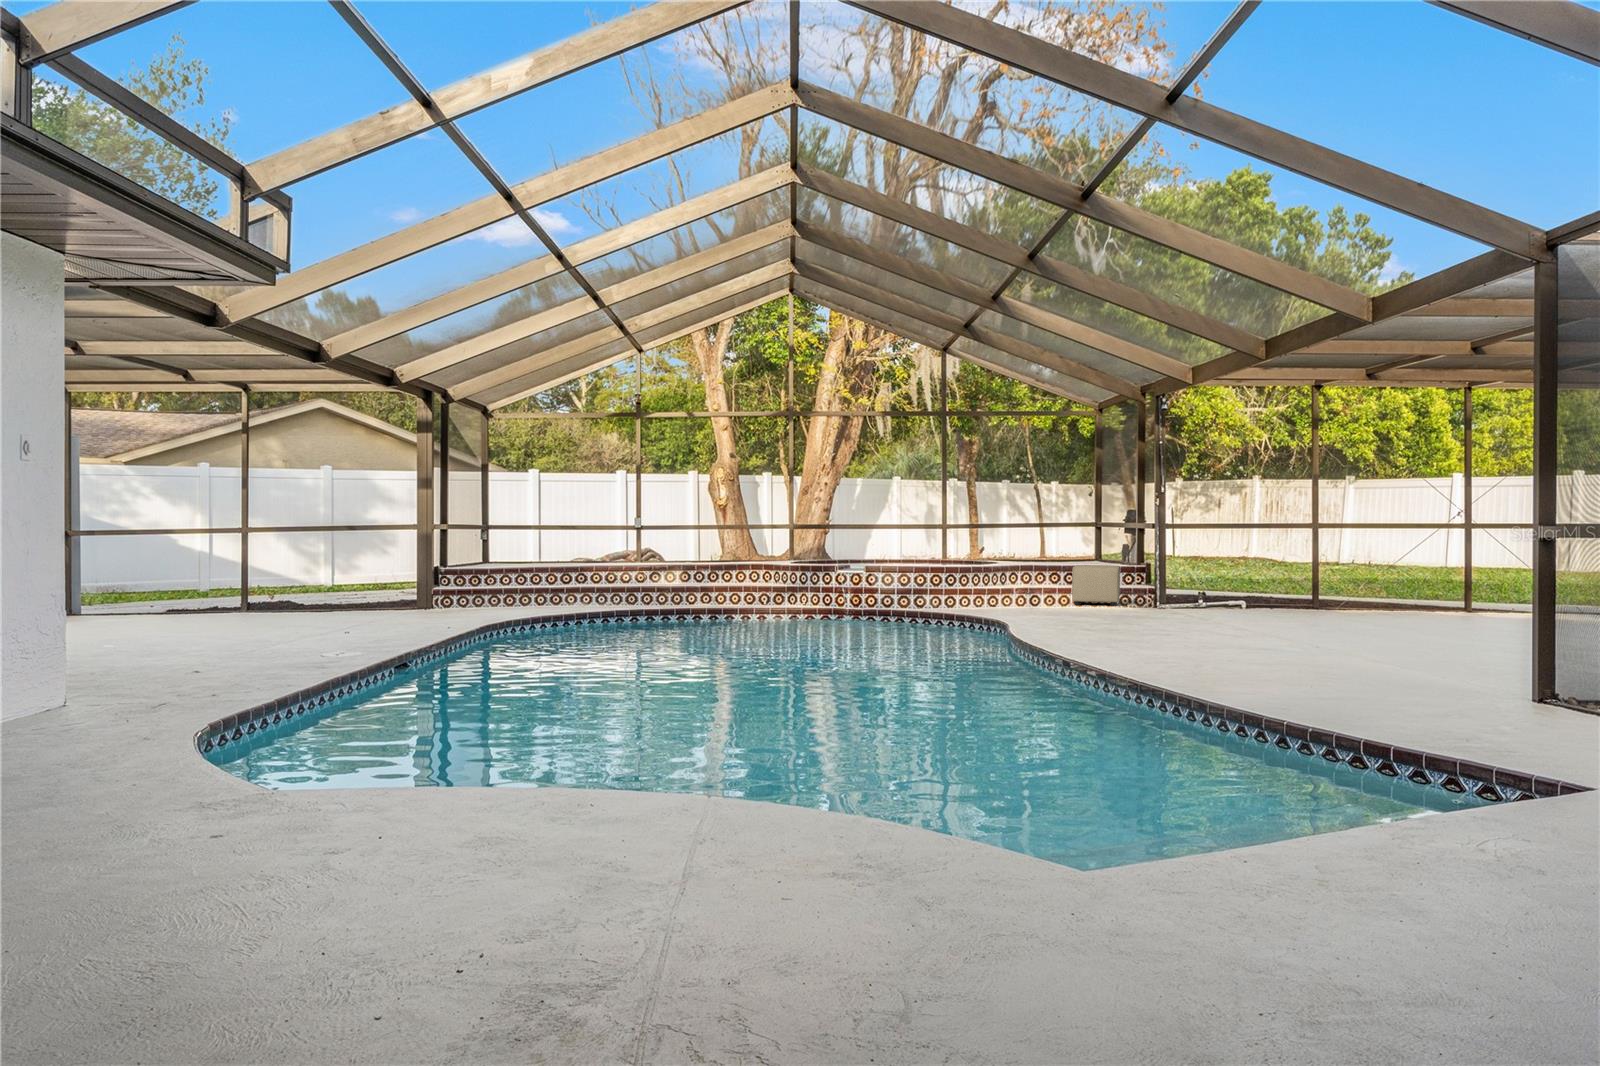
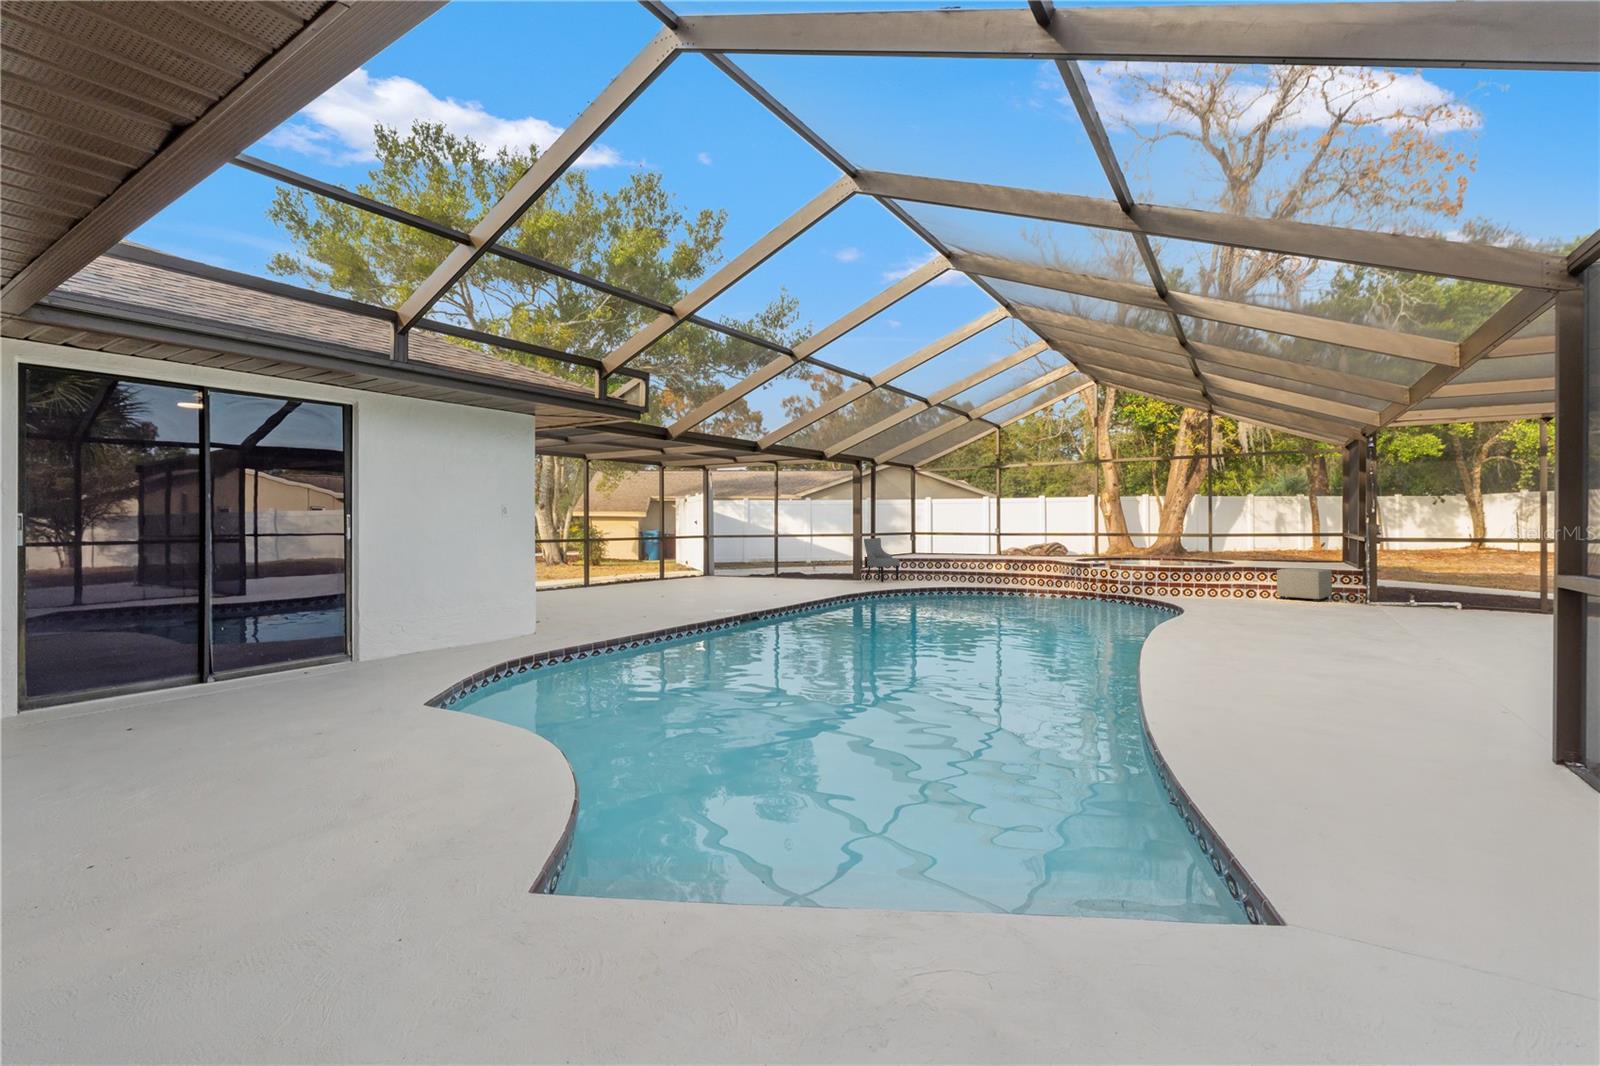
chair: none [436,523,504,607] -> present [864,538,900,582]

